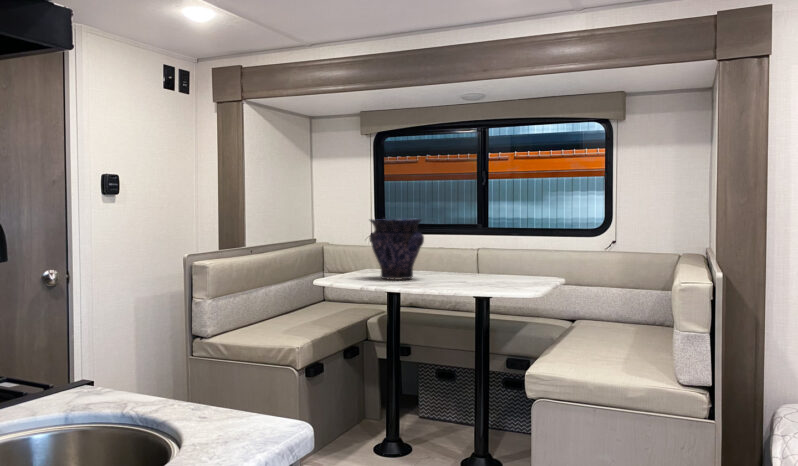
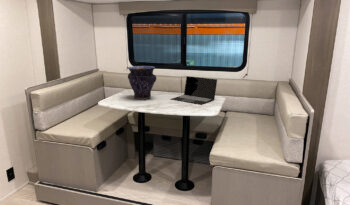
laptop: none [451,240,545,287] -> present [171,76,217,105]

